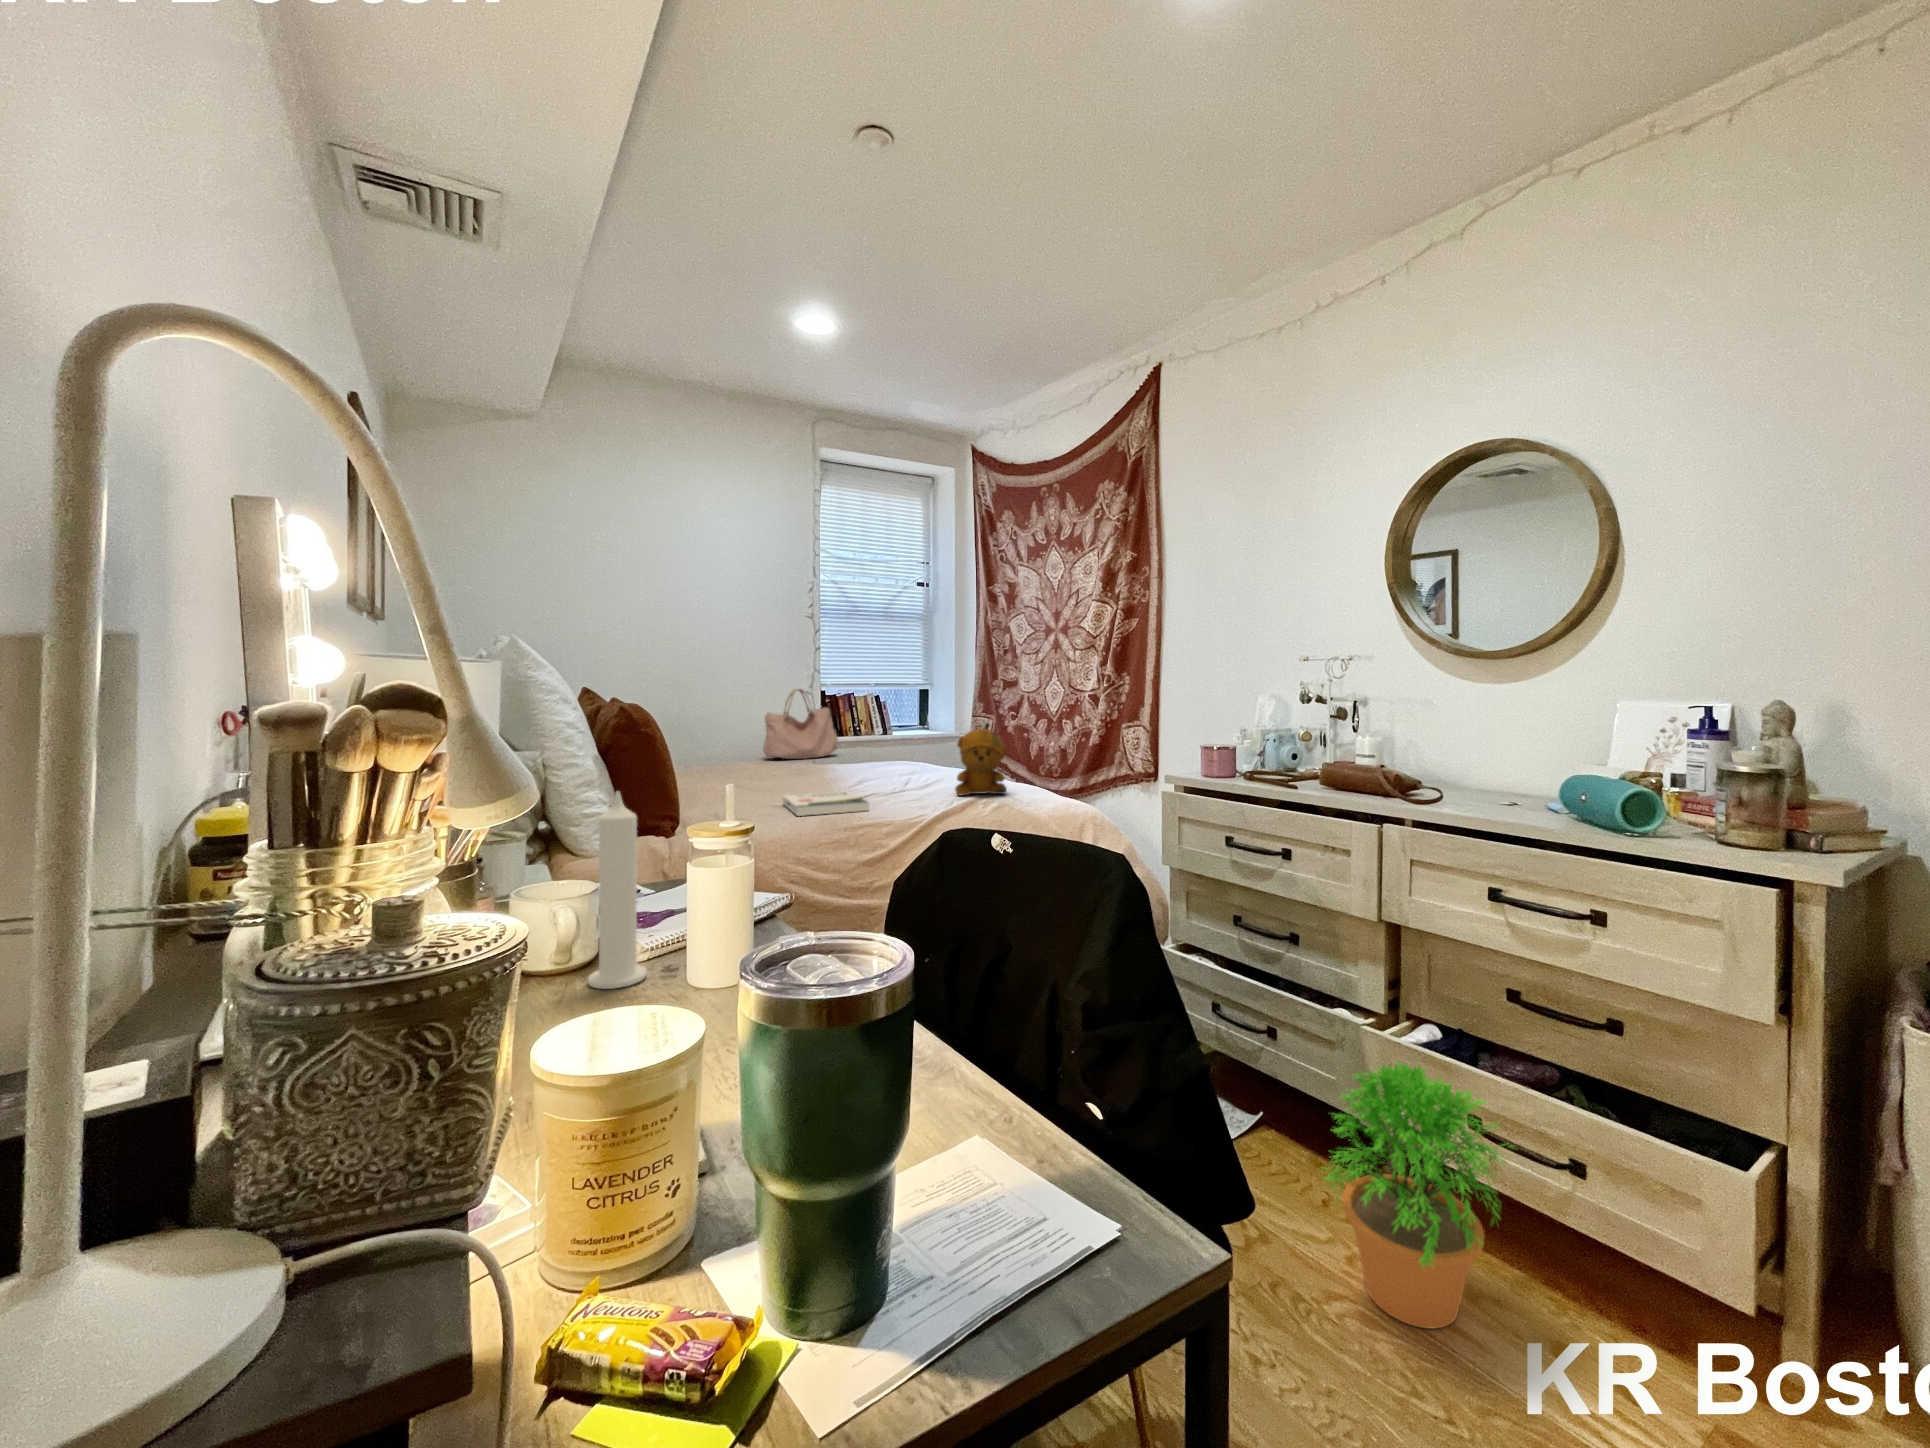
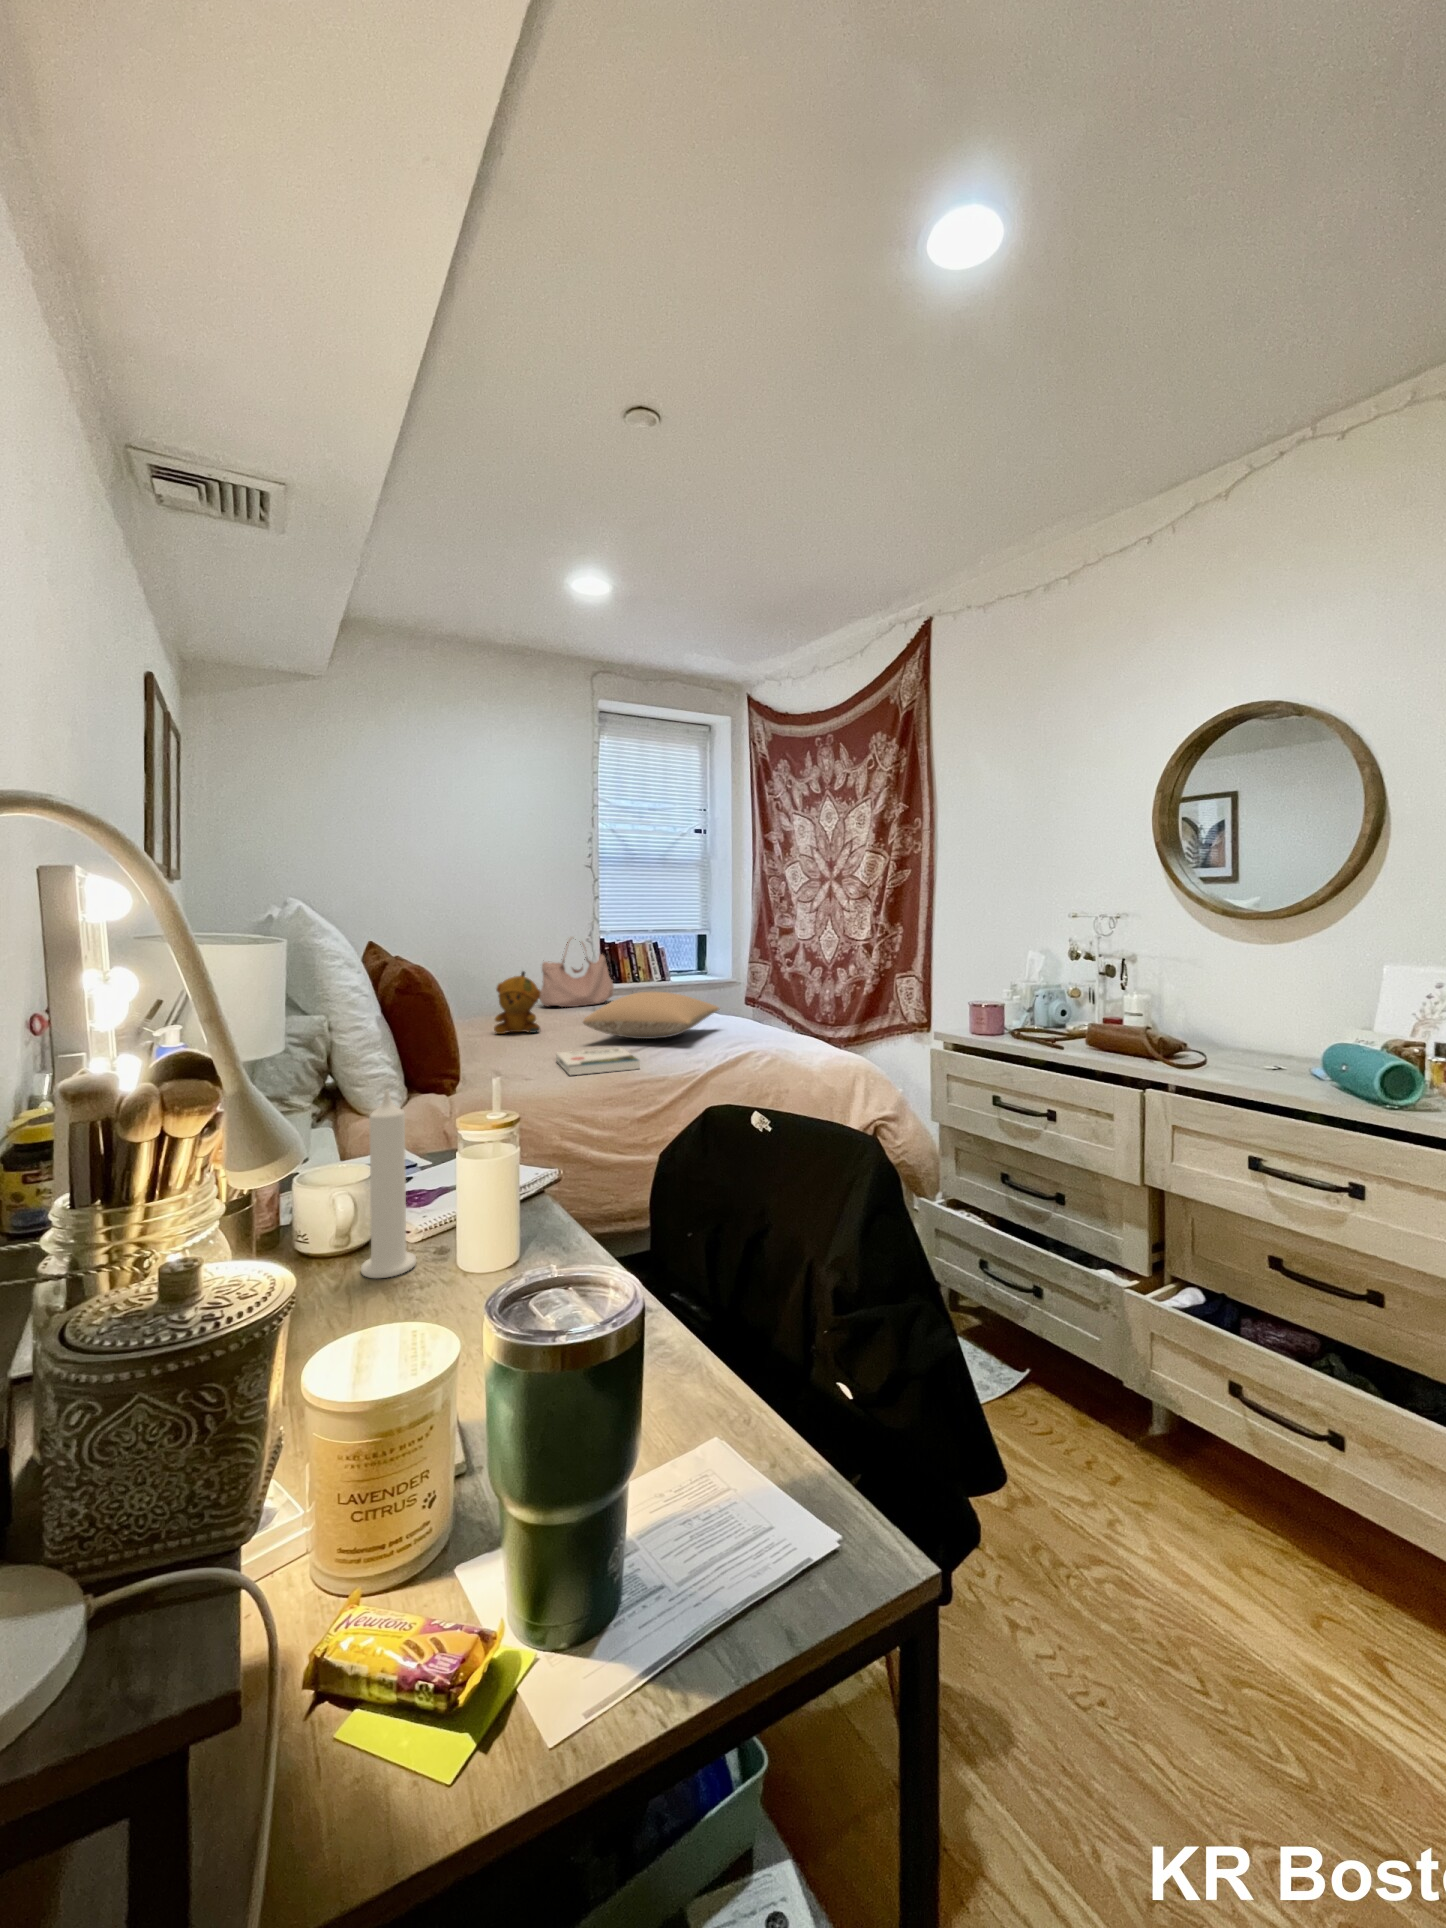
stuffed bear: present [955,723,1007,796] -> present [494,971,541,1034]
pillow: none [809,739,947,785] -> present [583,992,719,1039]
potted plant: present [1322,1062,1512,1329] -> none [1079,1332,1282,1603]

